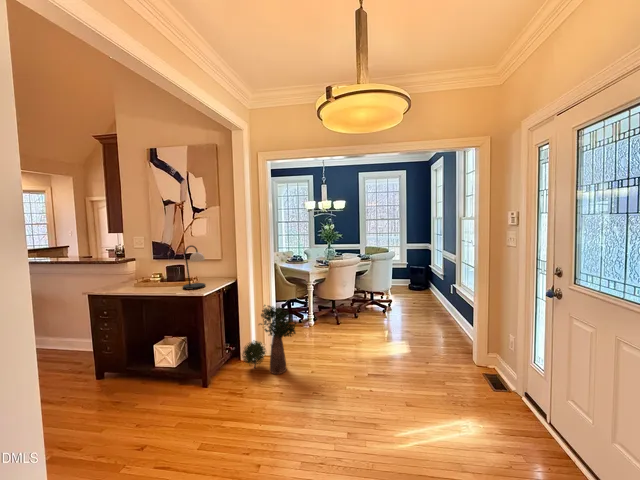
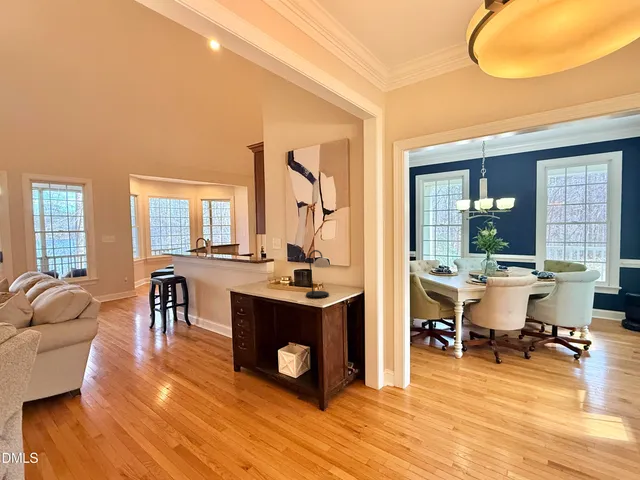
potted plant: present [242,305,297,374] -> none [364,326,436,418]

